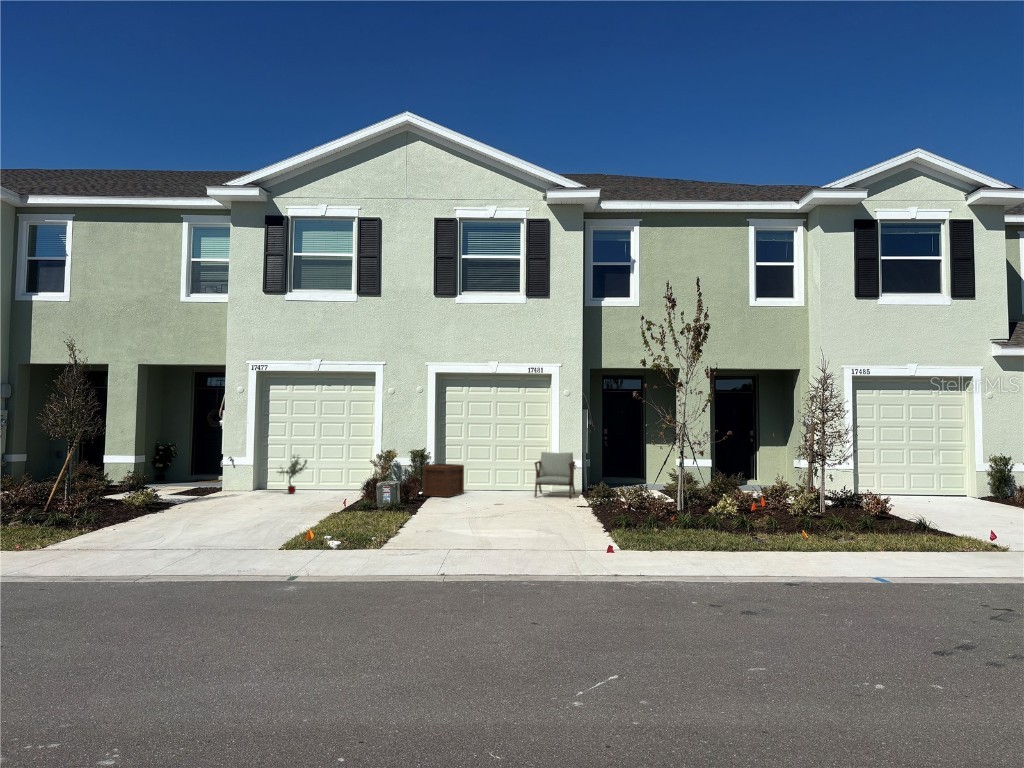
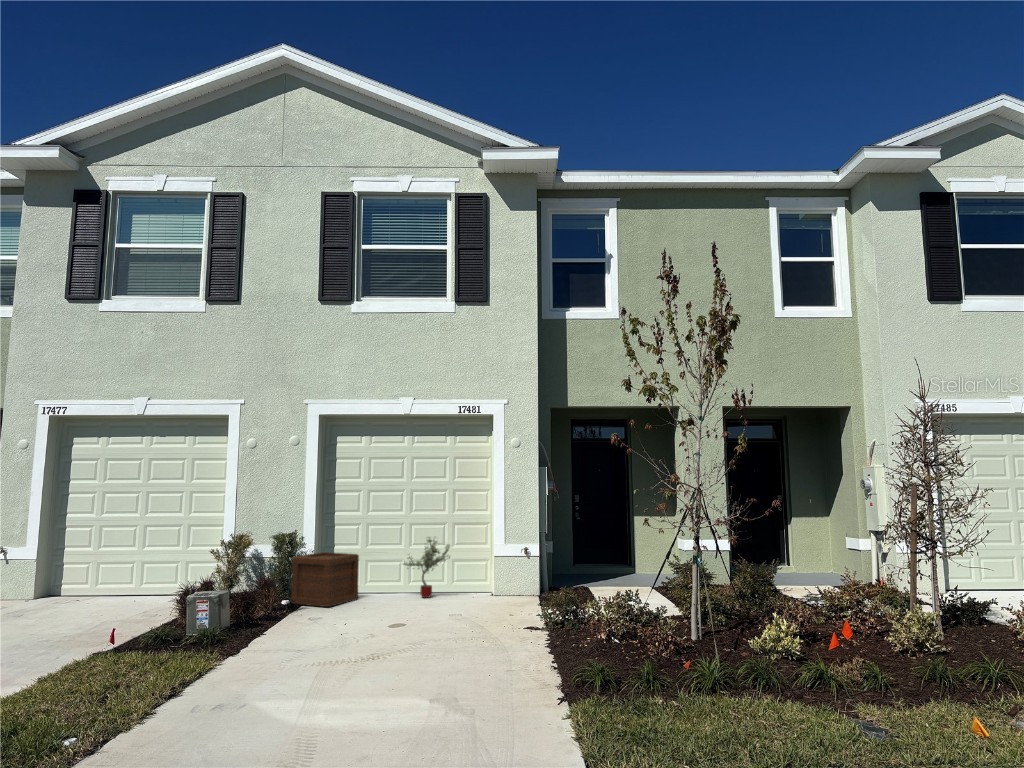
lounge chair: present [534,452,575,498] -> none [463,533,528,606]
potted tree: present [277,455,307,494] -> present [403,537,450,598]

